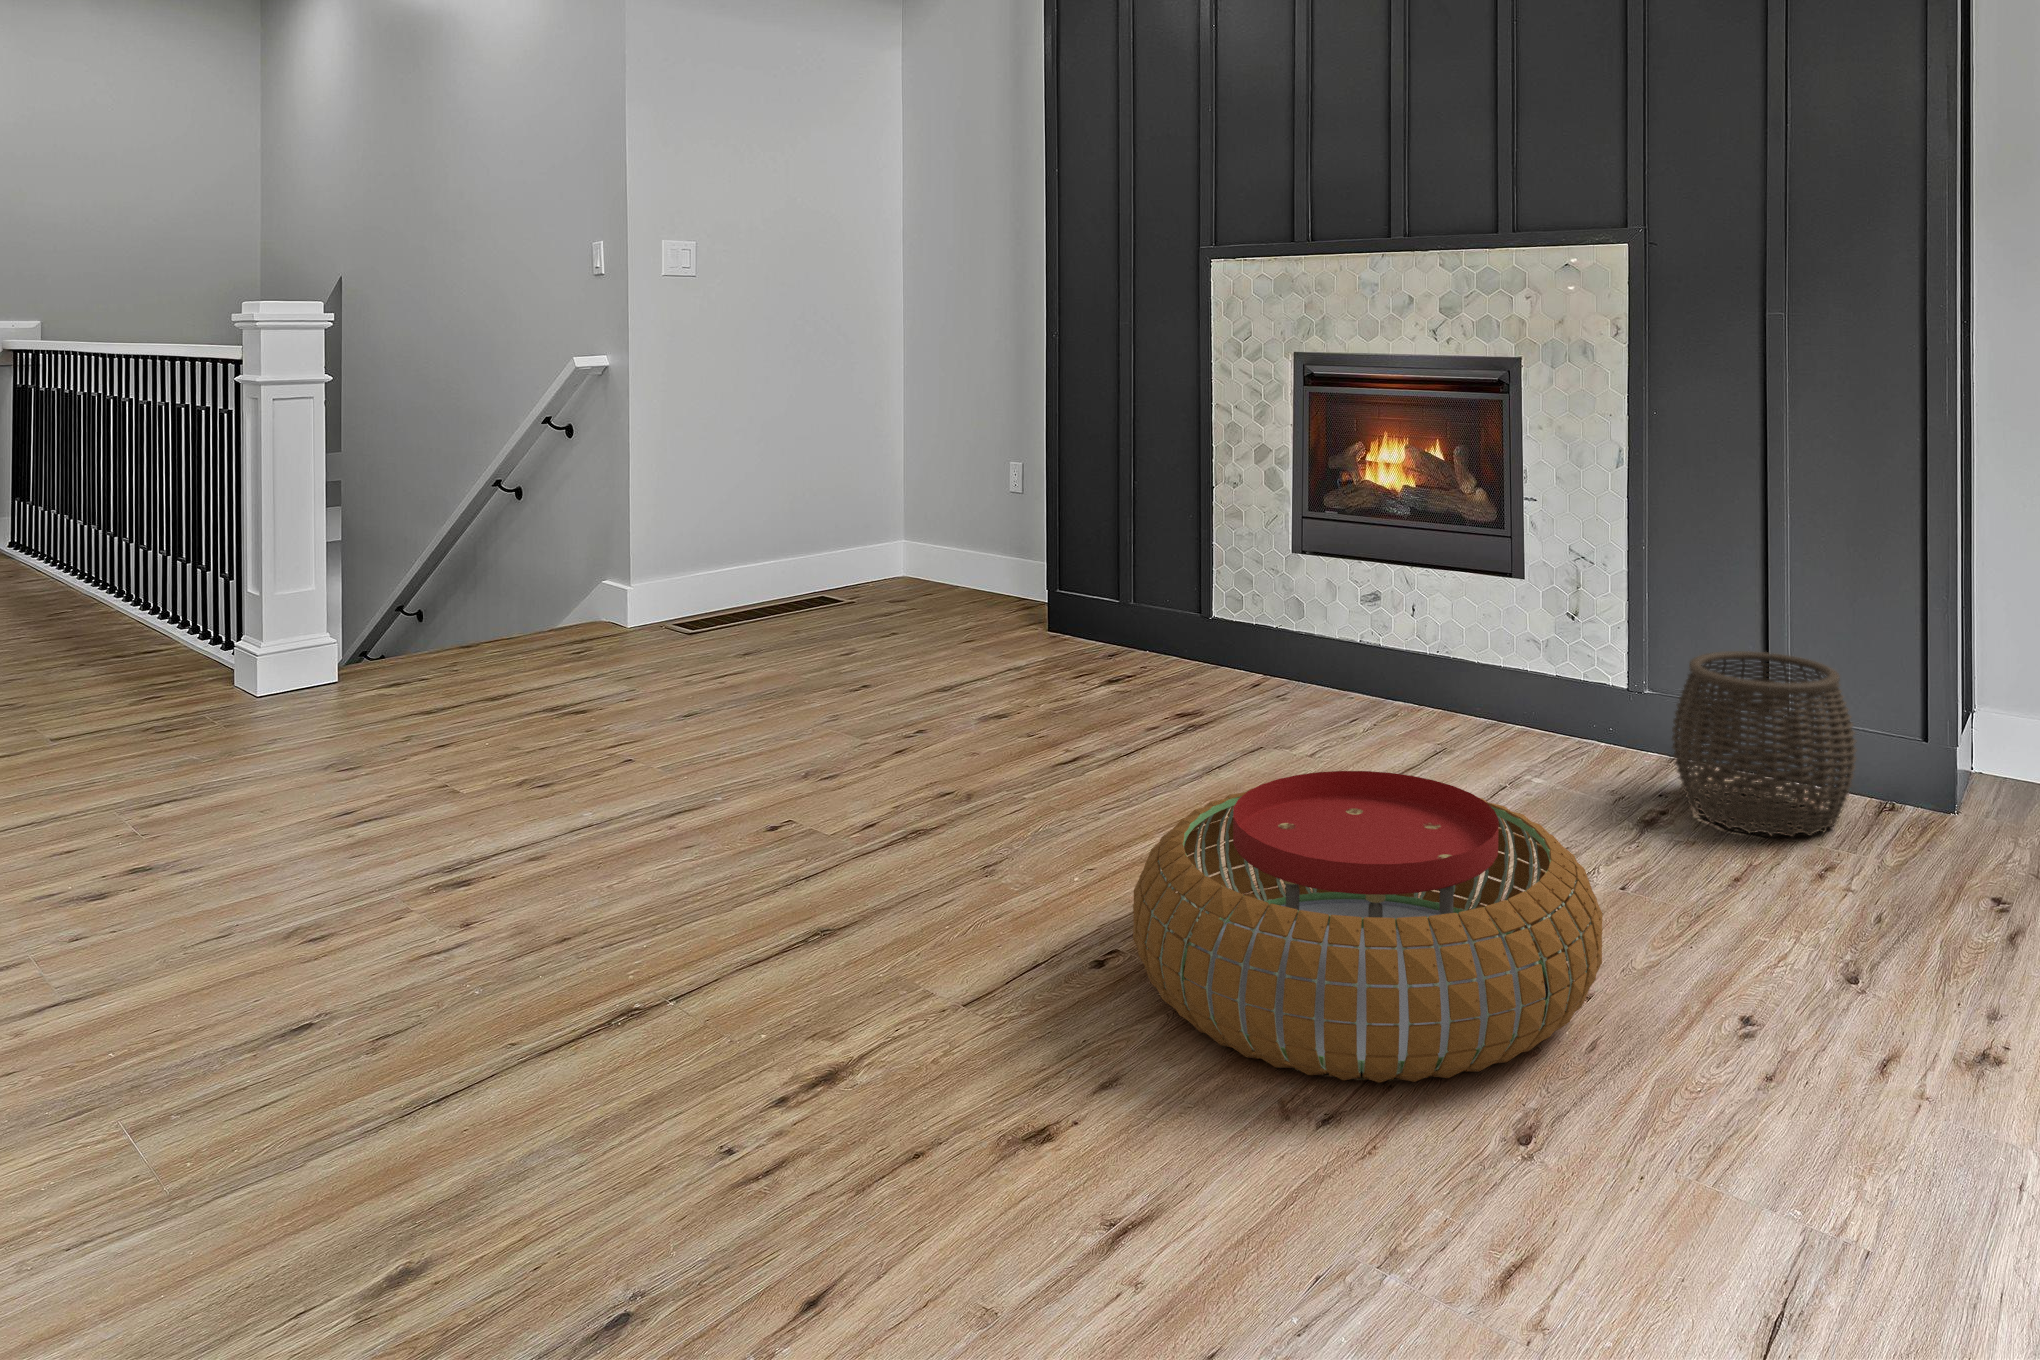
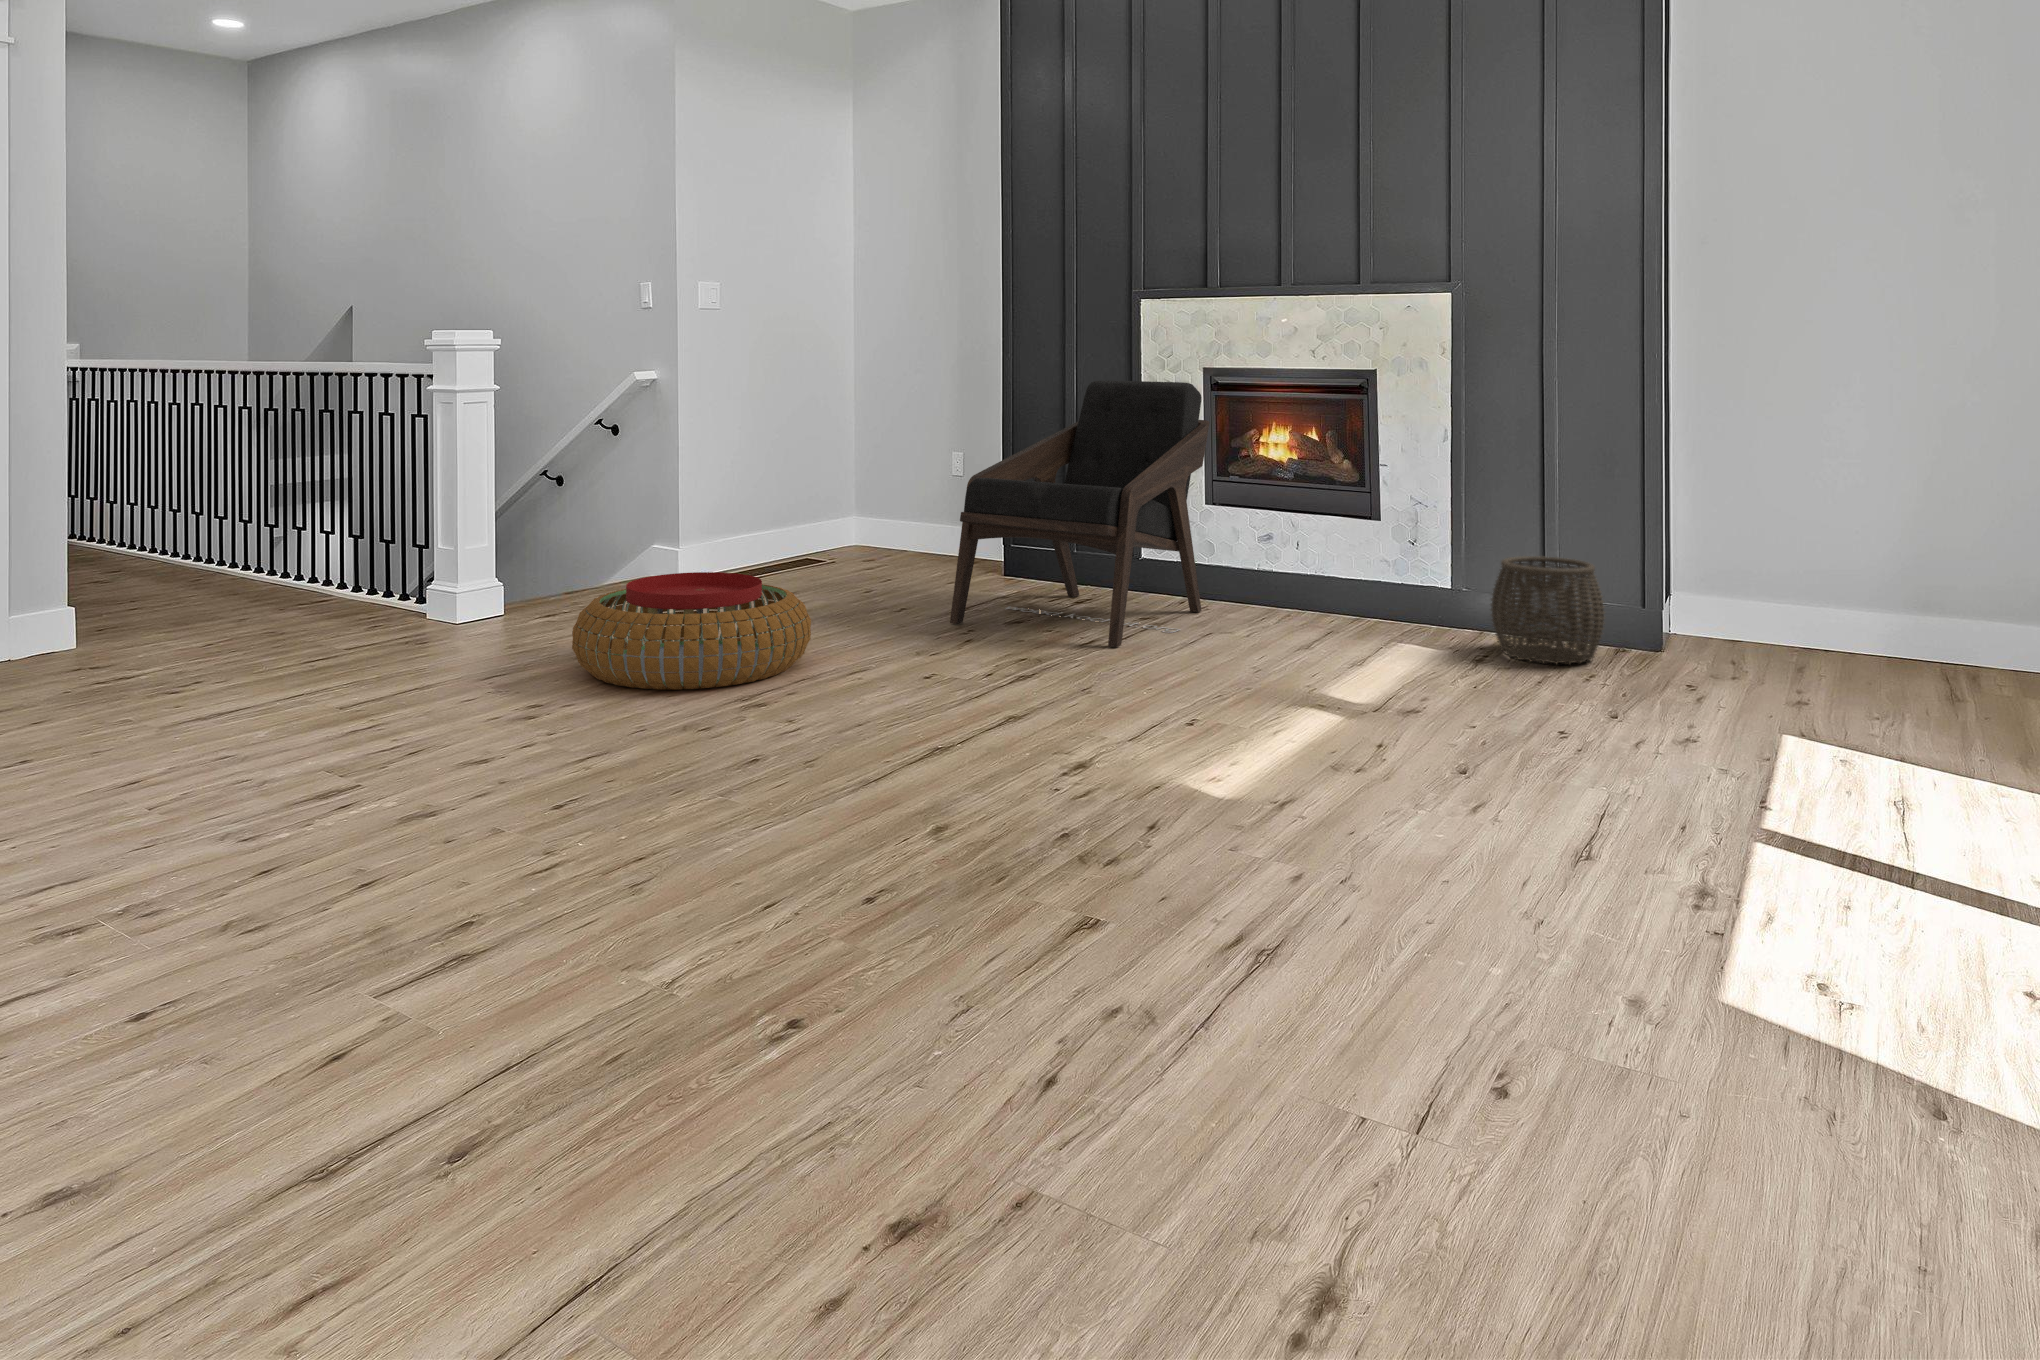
lounge chair: none [899,371,1292,777] -> present [950,381,1210,647]
pouf: present [1133,771,1603,1083] -> present [572,572,811,689]

